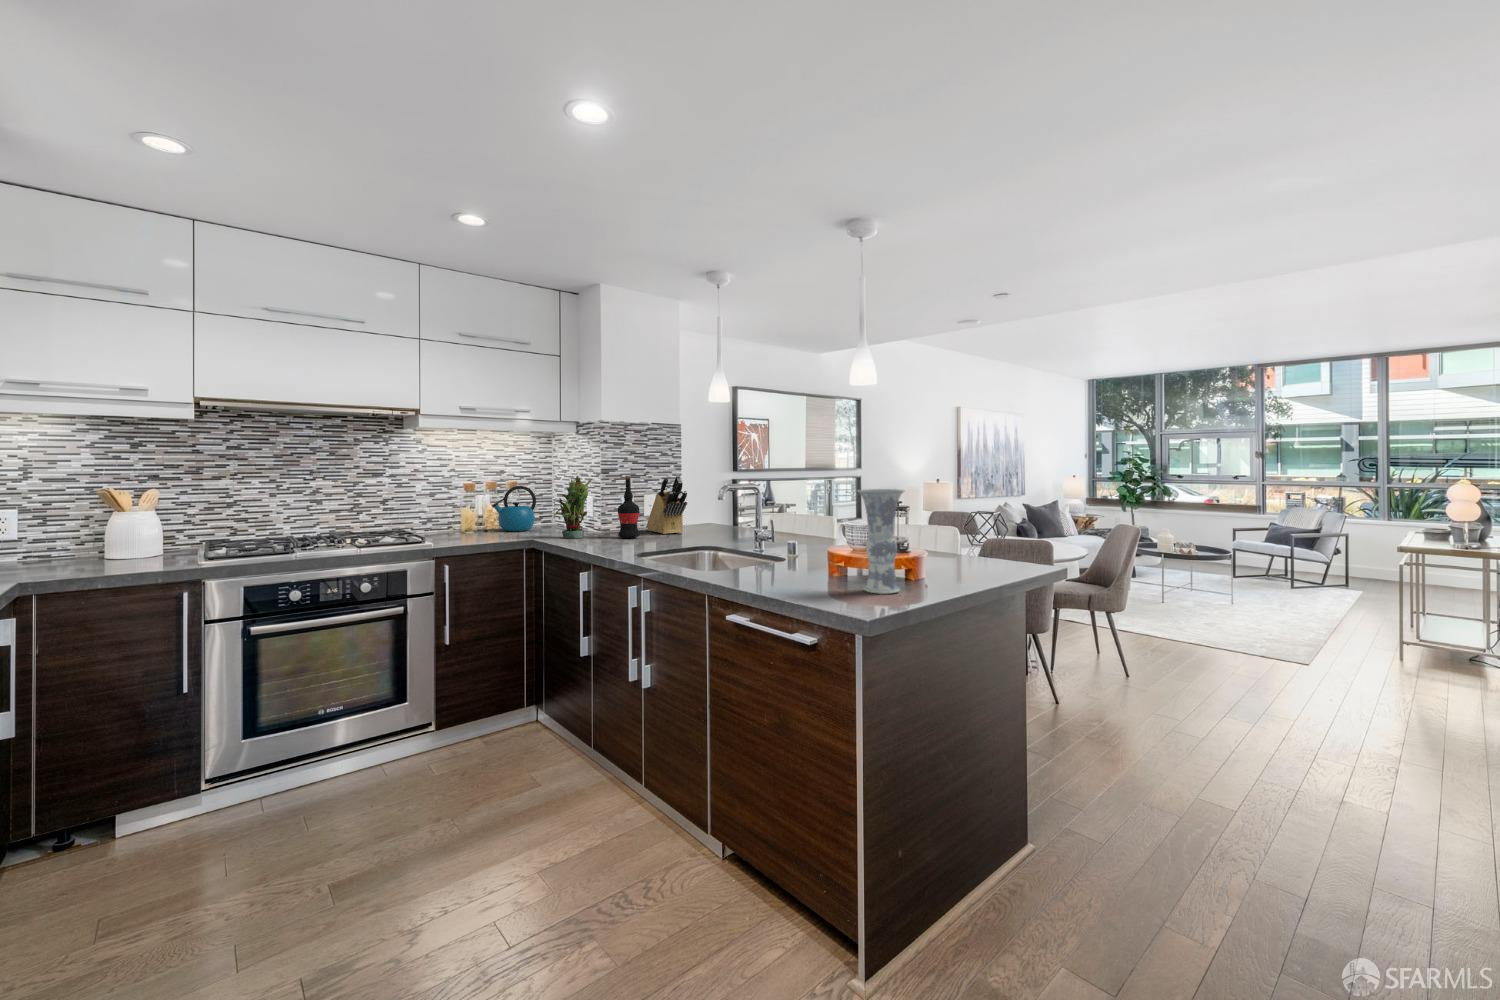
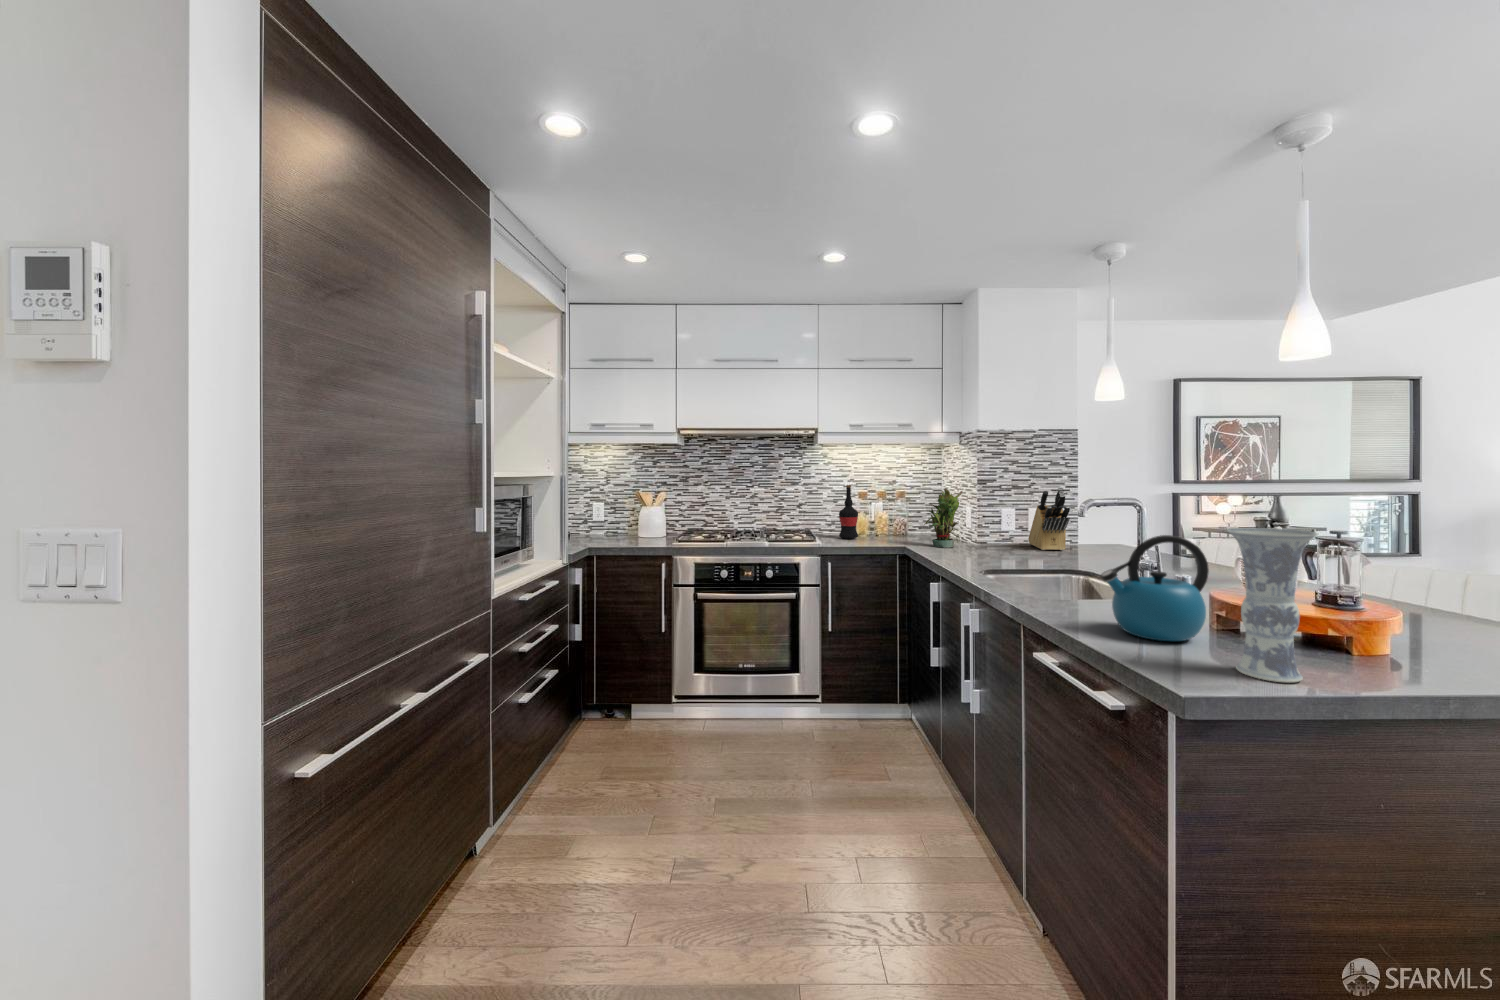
wine bottle: present [618,476,640,538] -> present [839,485,858,539]
kettle: present [492,486,536,531] -> present [1101,535,1209,641]

